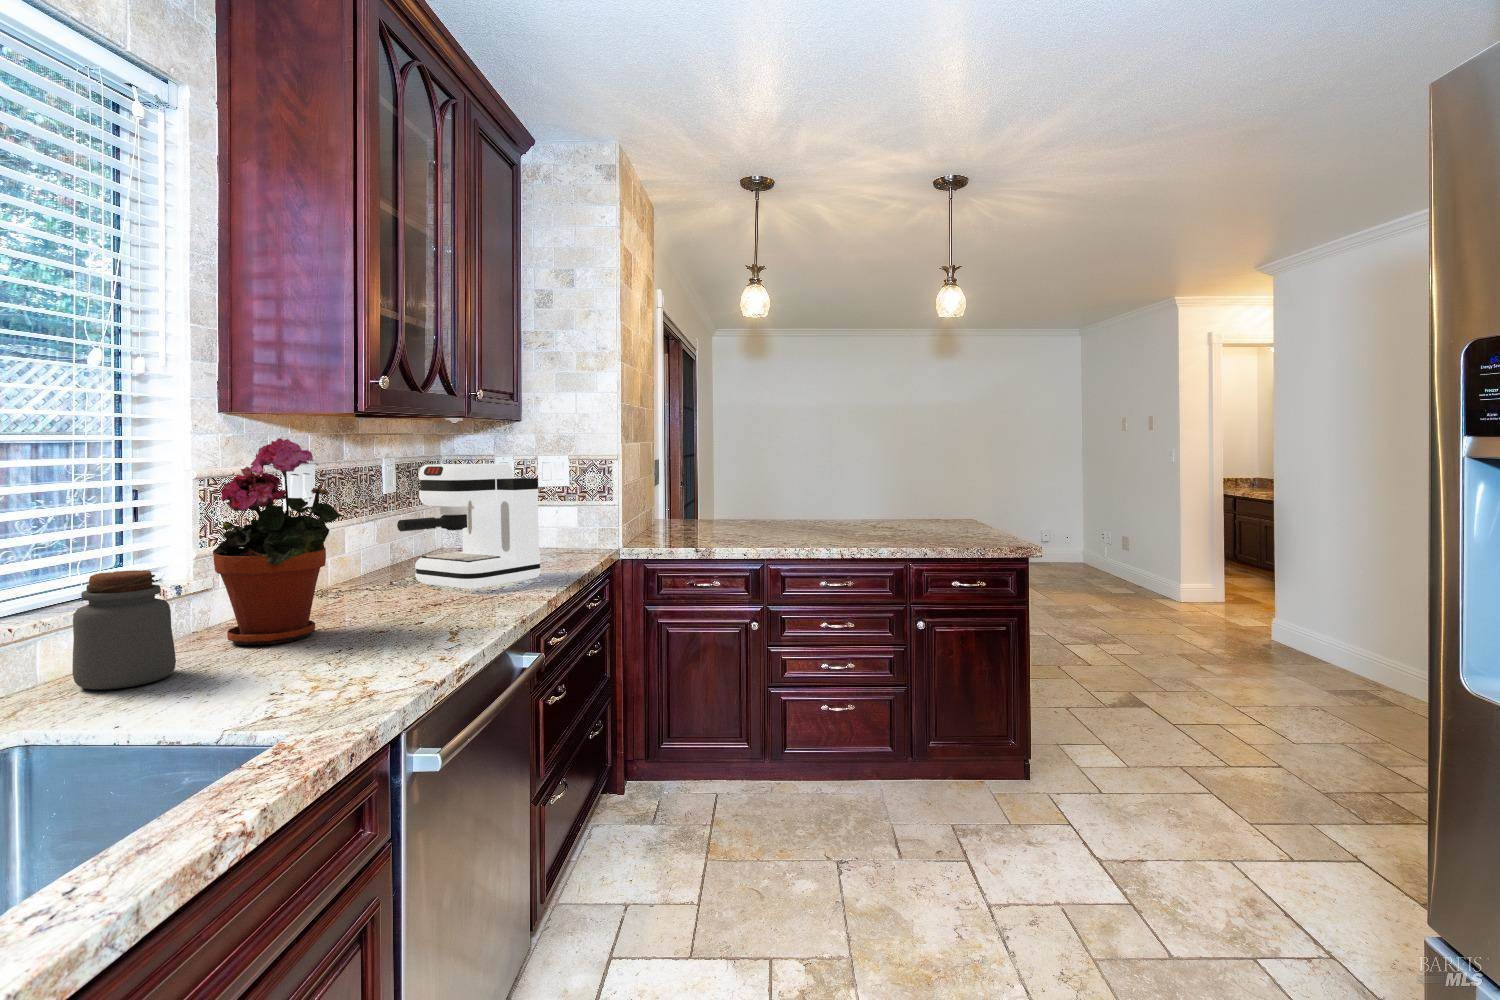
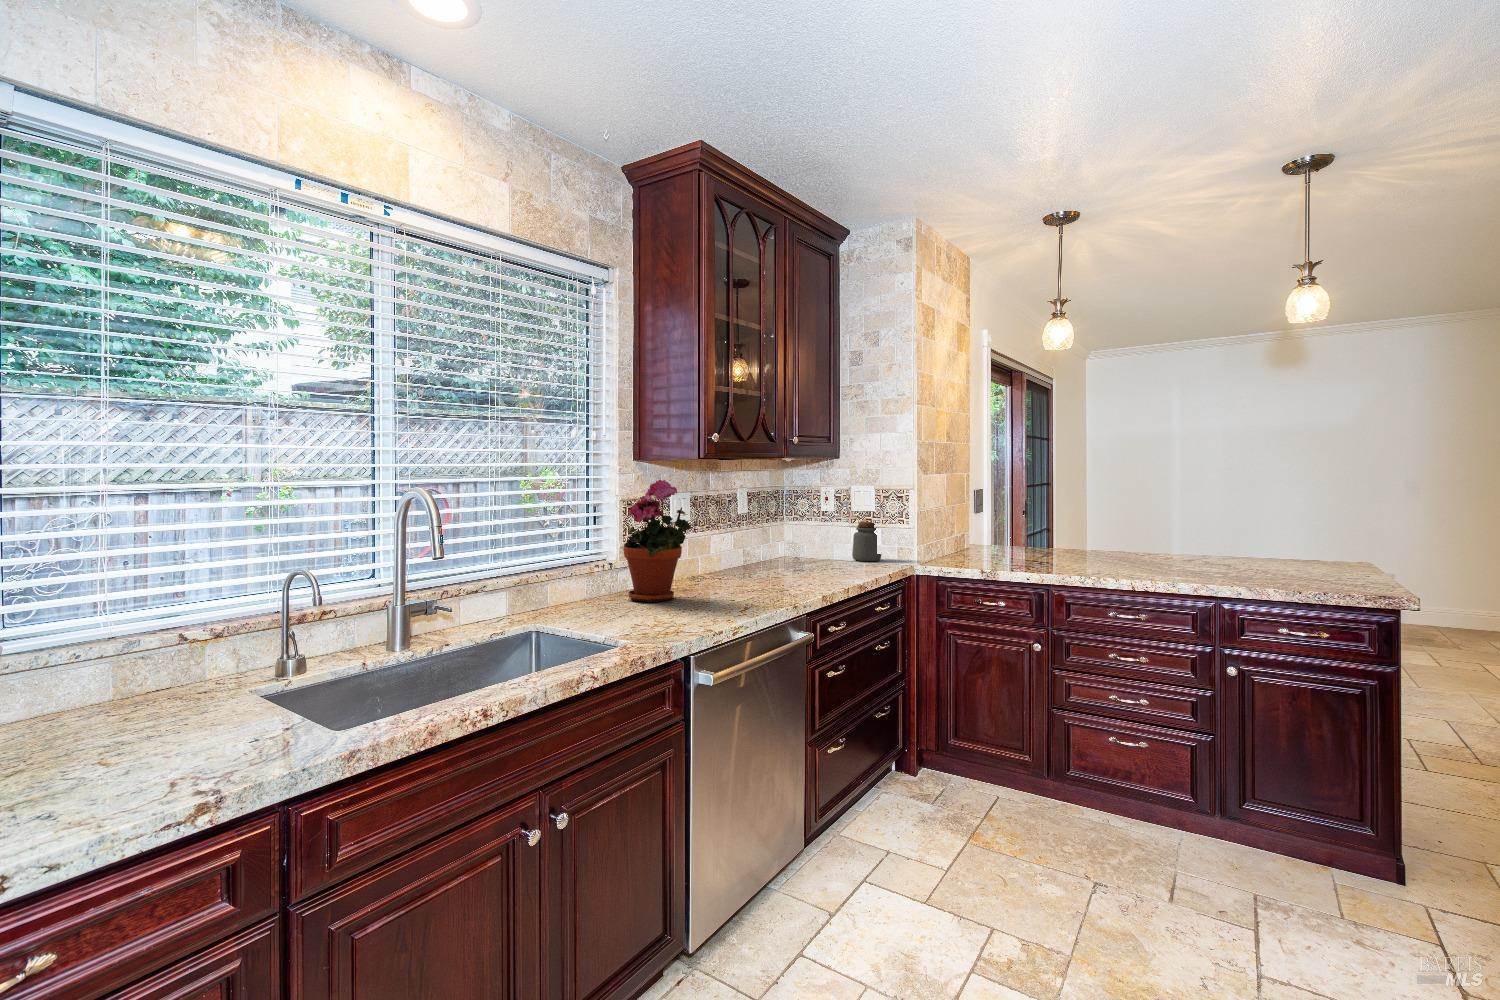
coffee maker: present [397,464,541,591] -> none [734,495,829,584]
jar: present [73,570,176,690] -> present [852,522,881,561]

